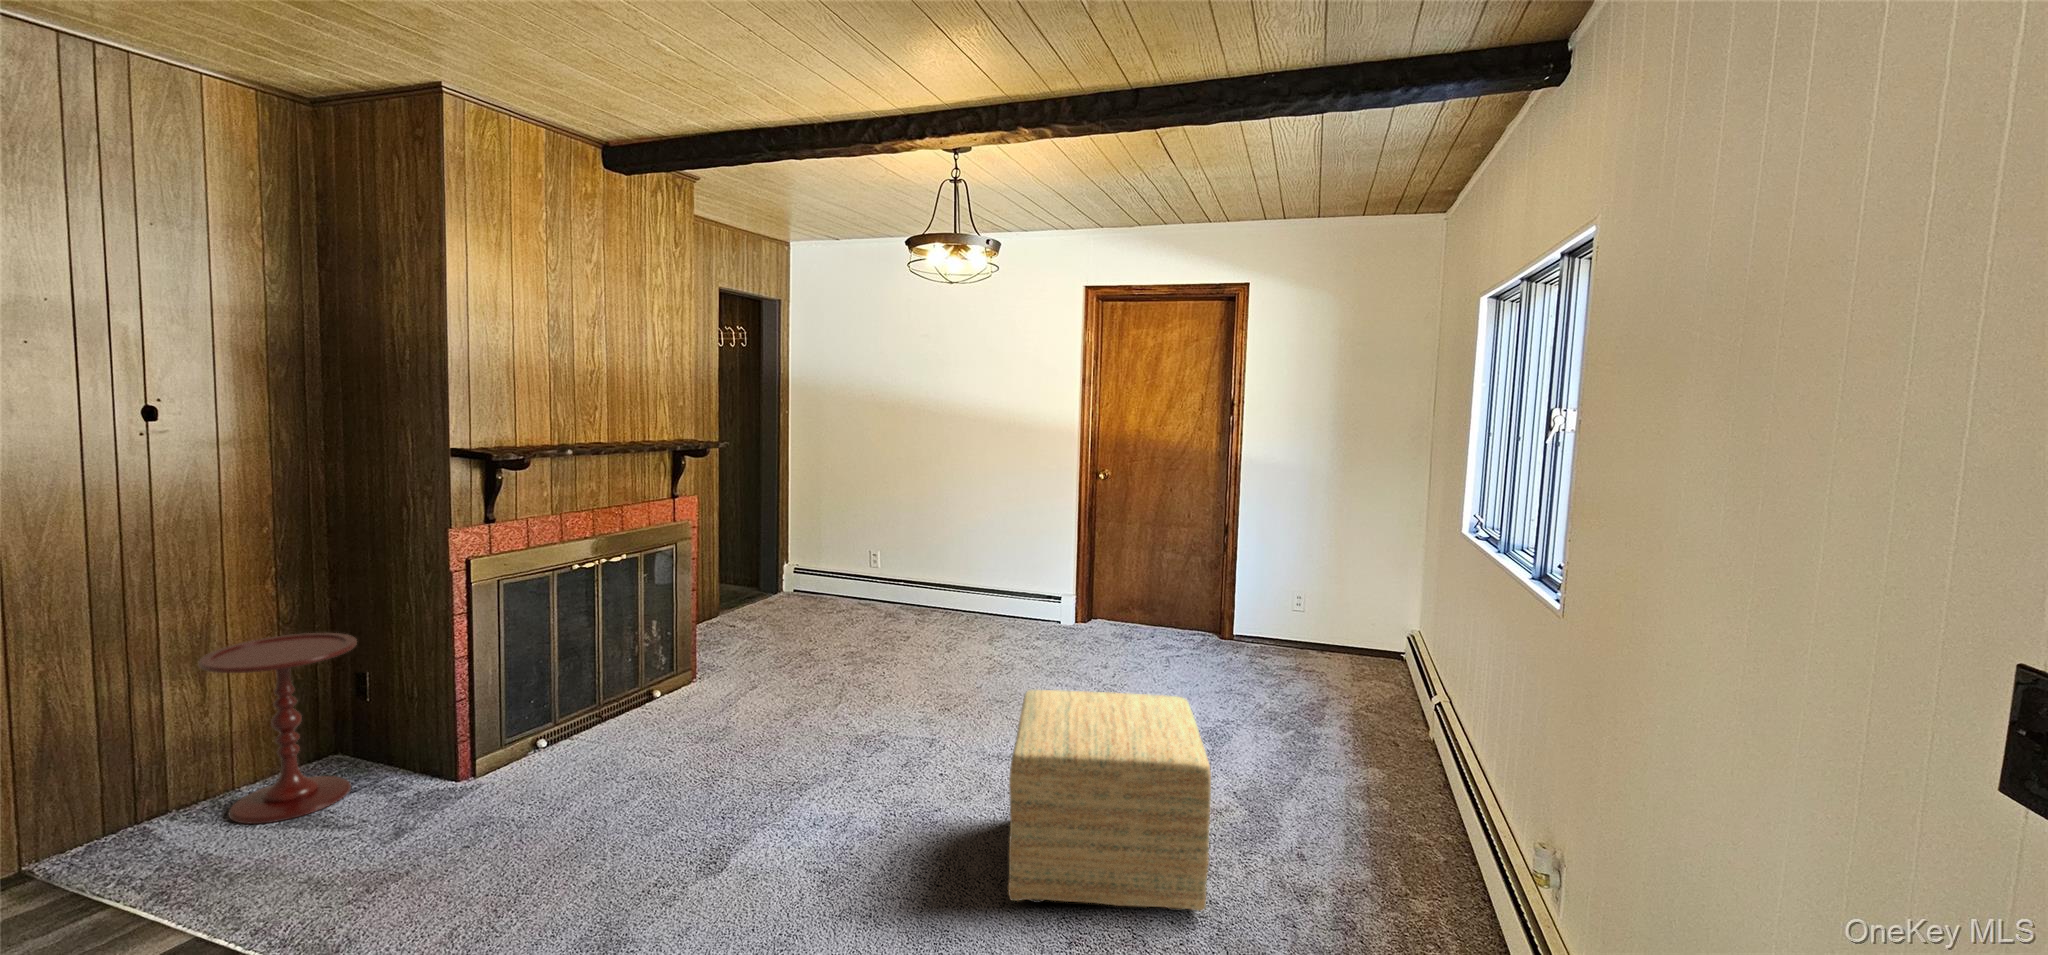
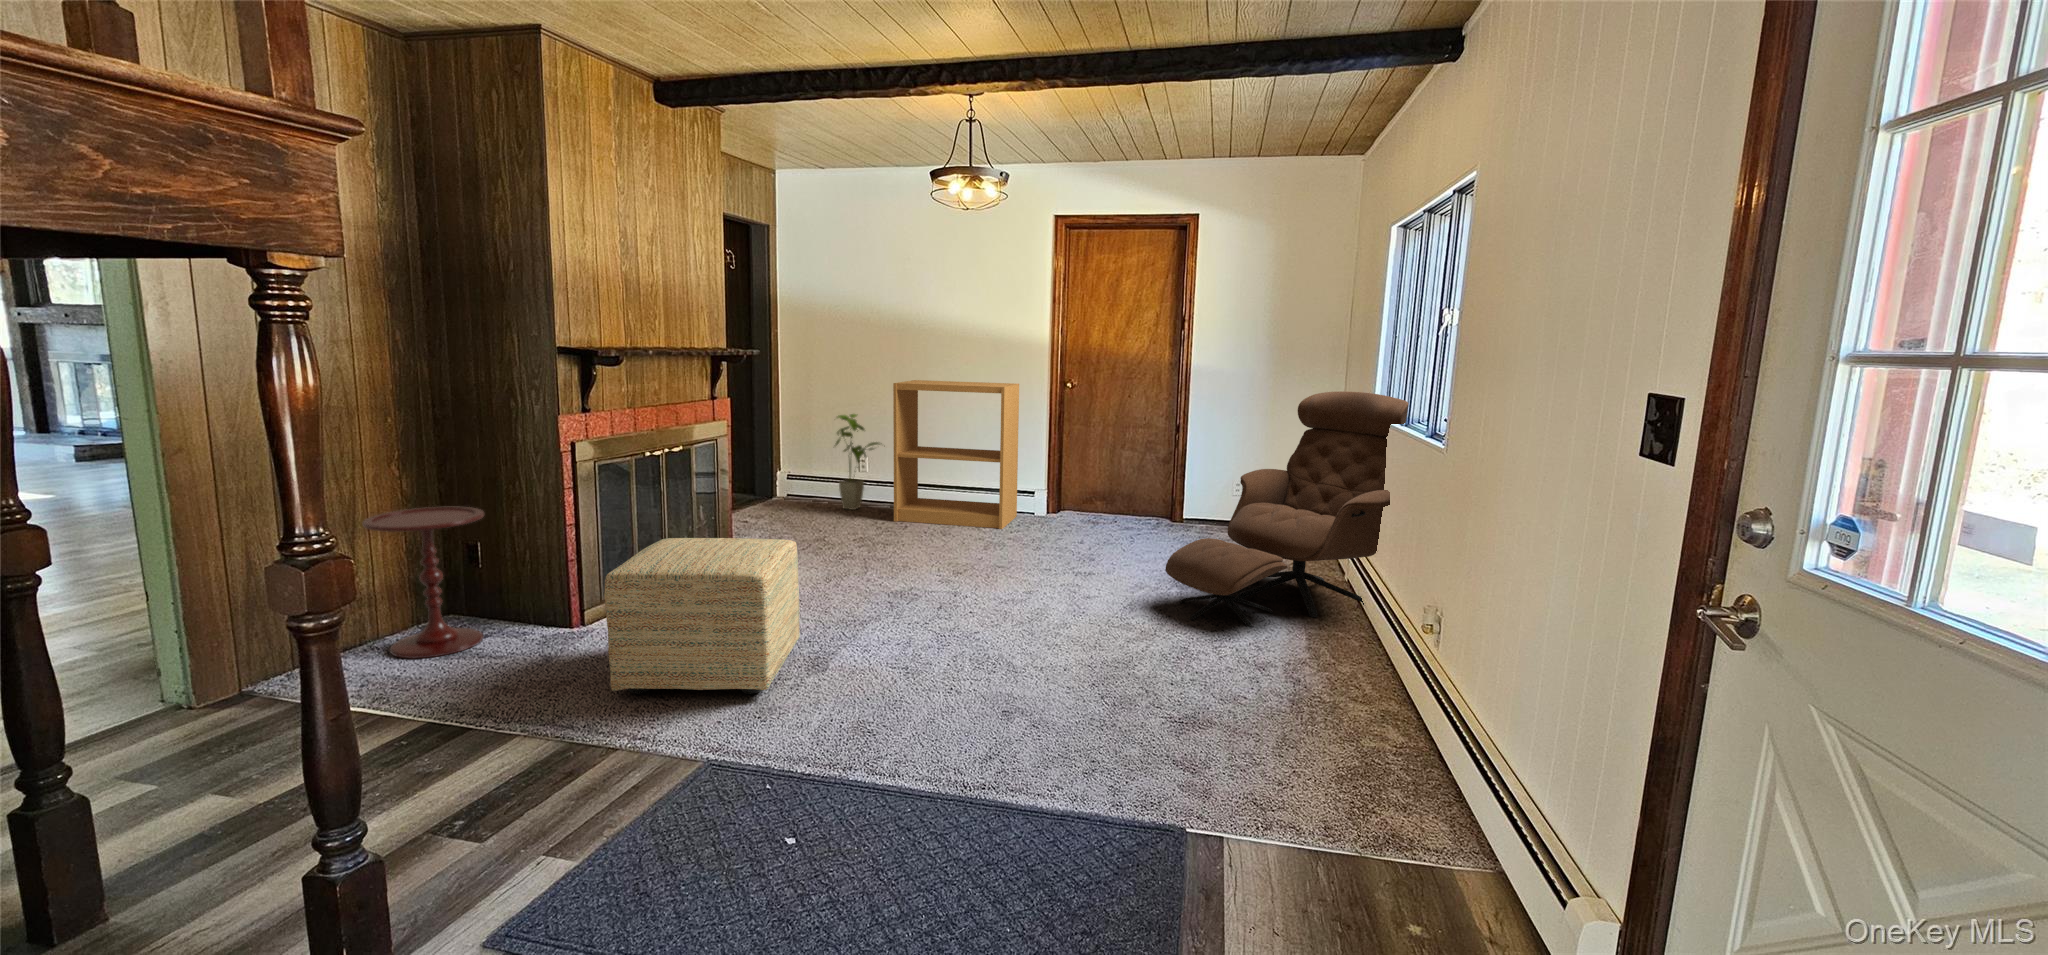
bookshelf: none [901,468,1045,641] -> present [893,380,1019,529]
lounge chair: none [1187,500,1506,816] -> present [1166,391,1409,627]
house plant: none [844,503,901,609] -> present [836,414,880,510]
ottoman: present [1008,690,1211,911] -> present [604,538,800,694]

